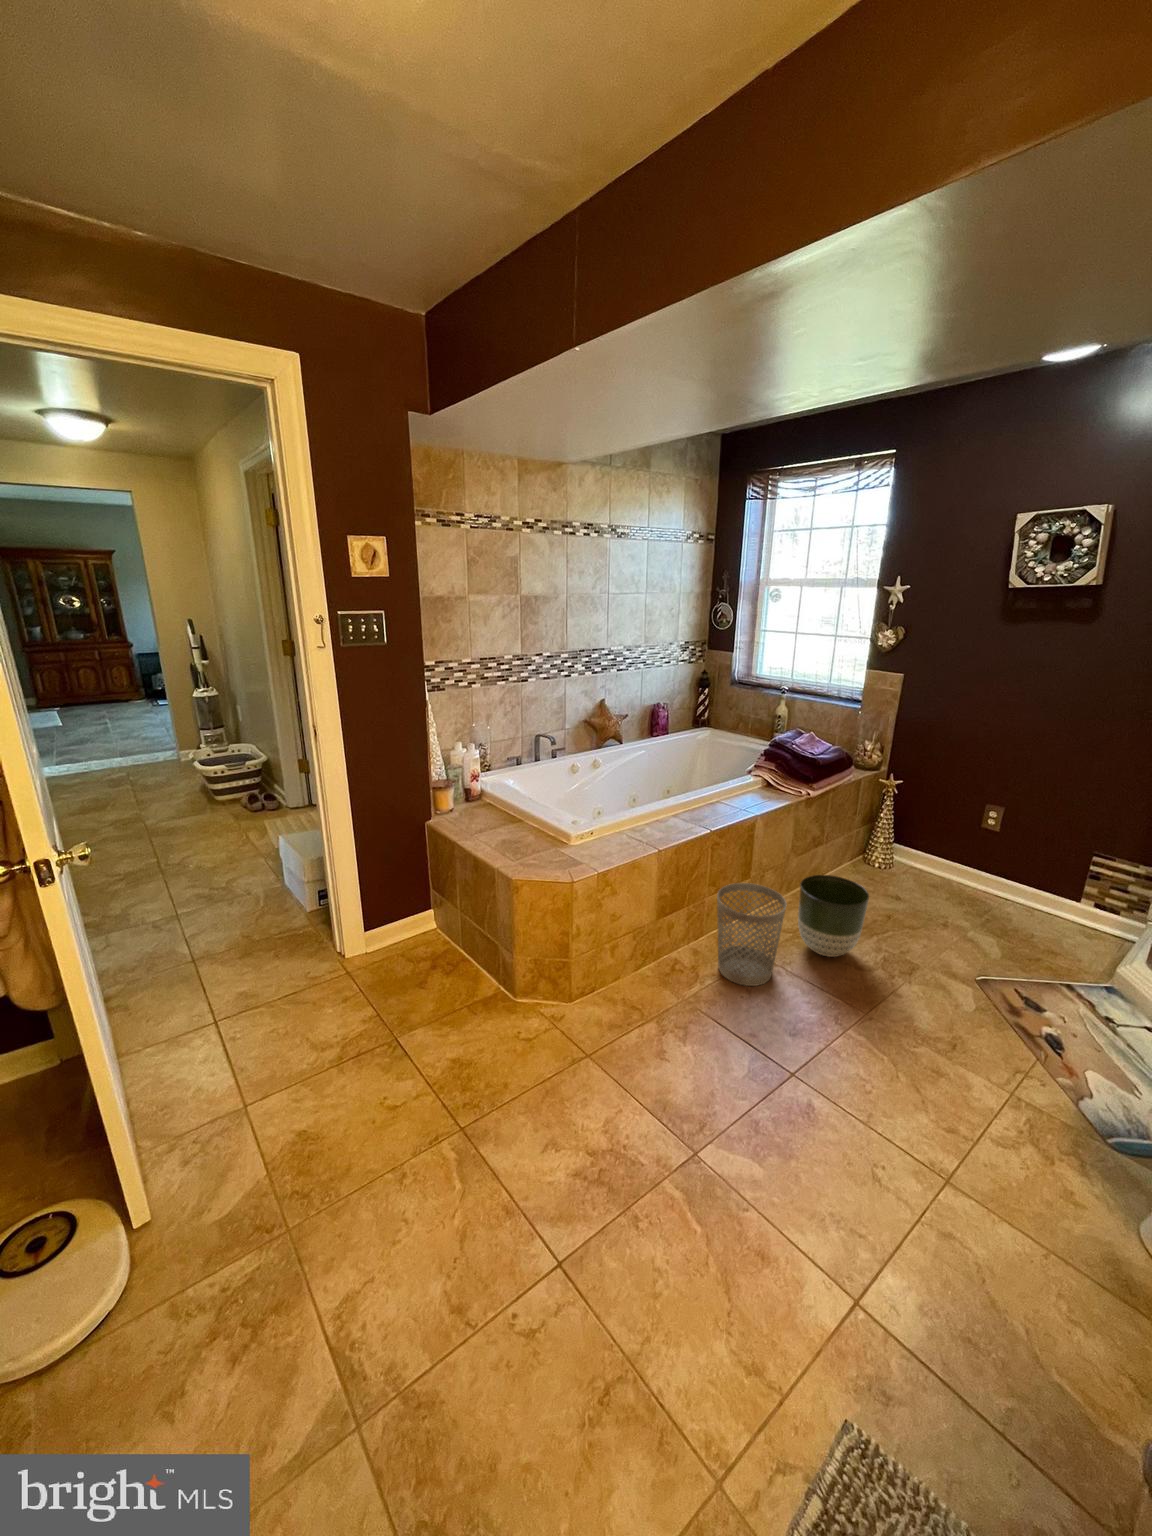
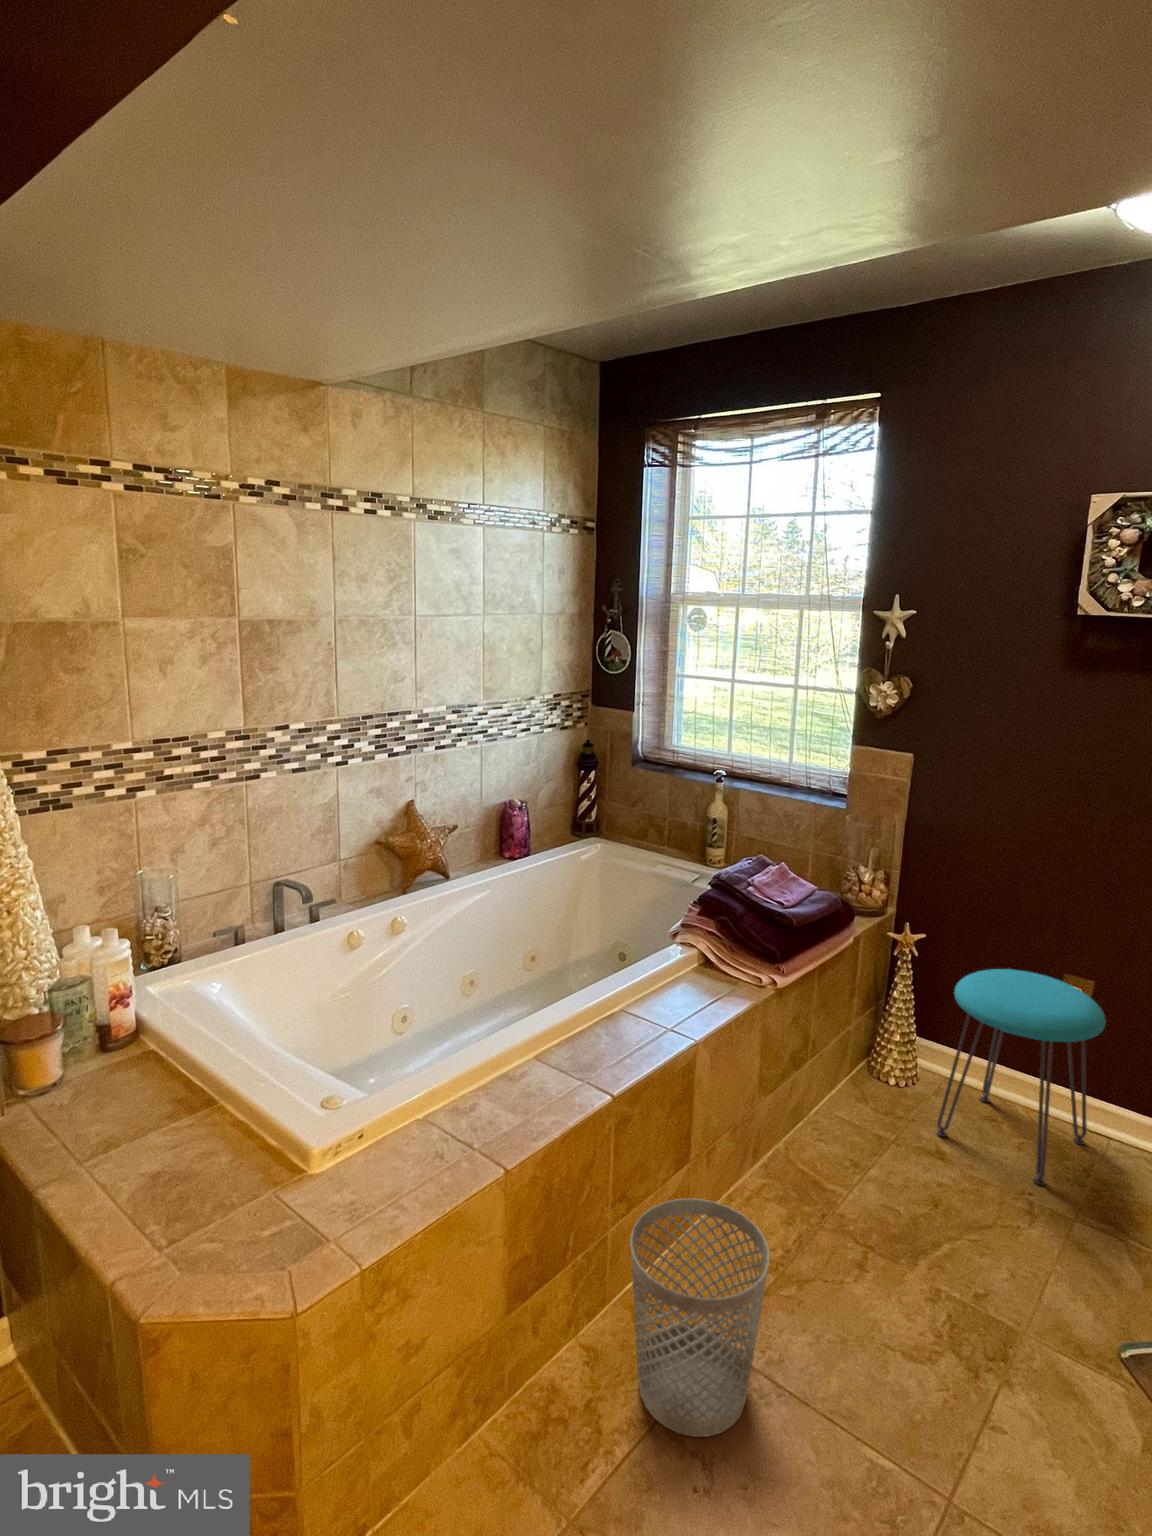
stool: none [897,800,1005,915] -> present [936,969,1106,1185]
planter: present [798,875,869,957] -> none [786,1152,916,1327]

